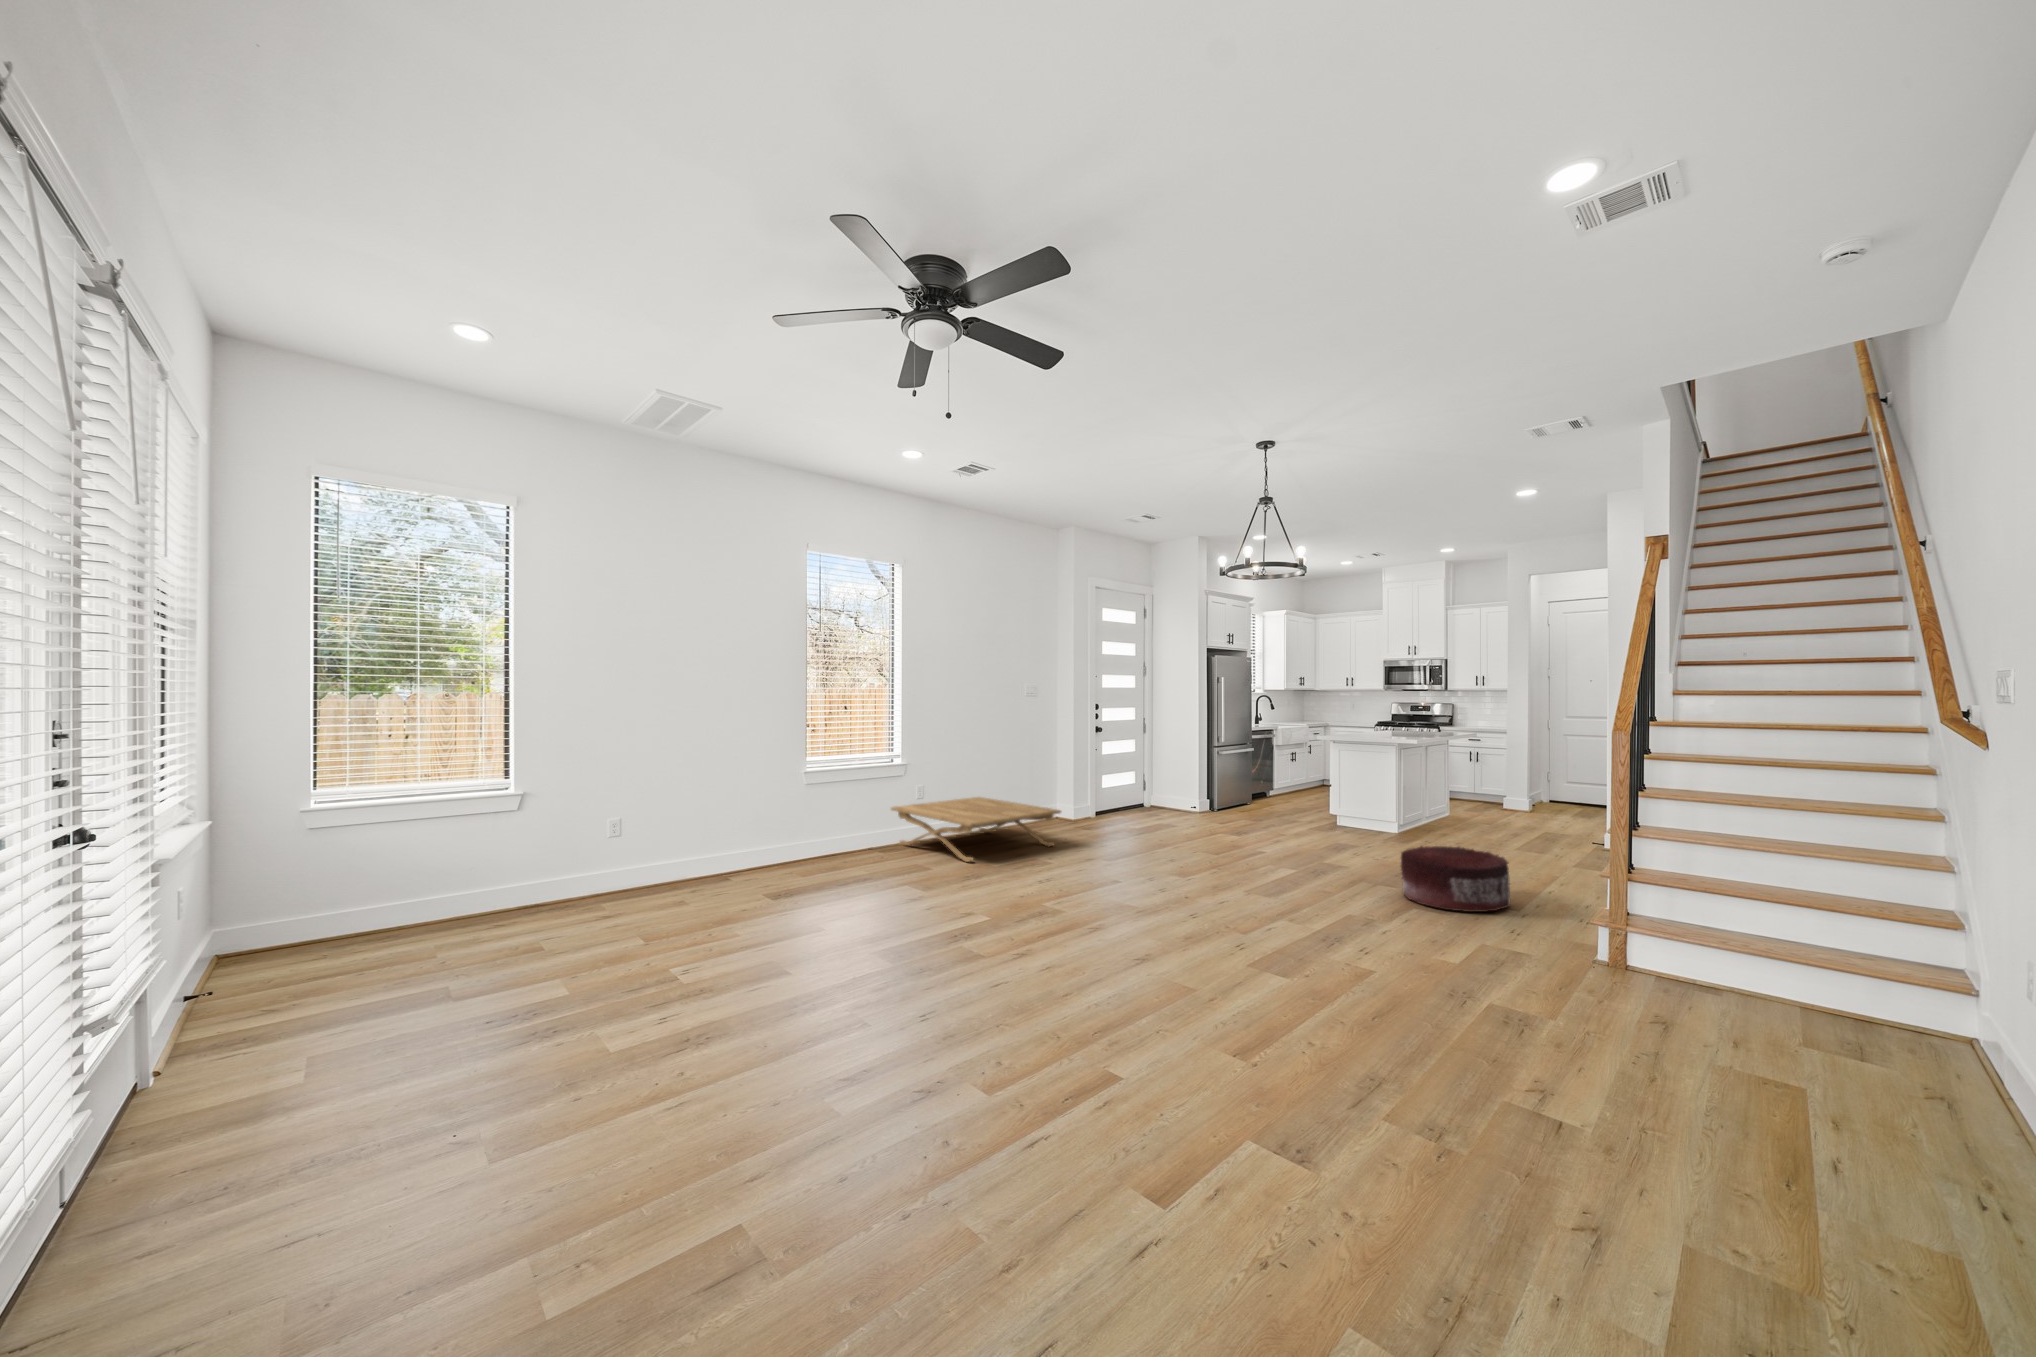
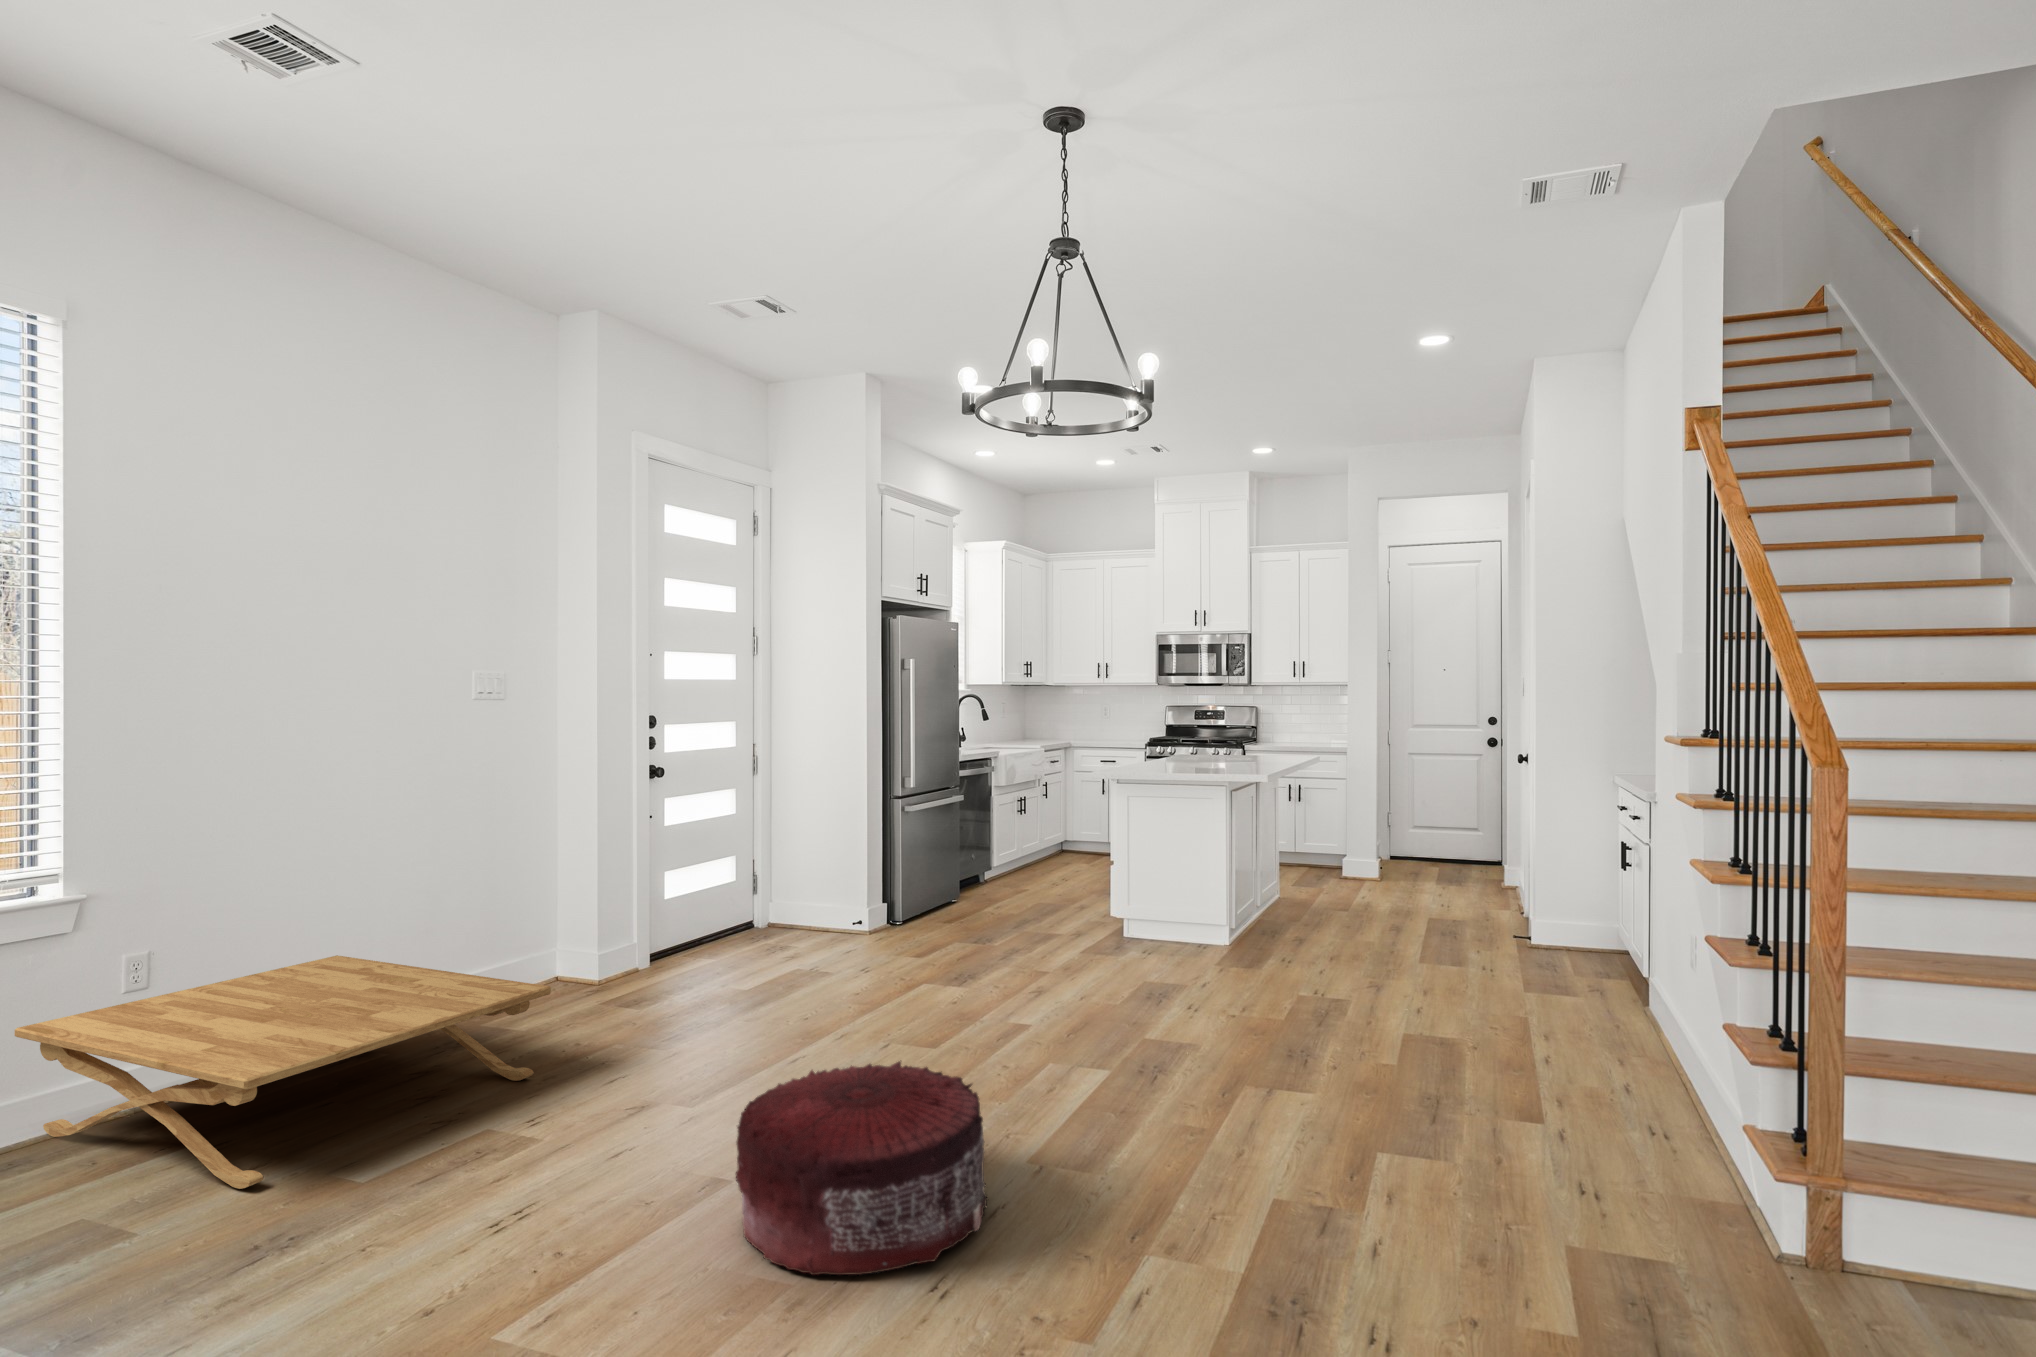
pouf: present [1401,846,1511,912] -> present [736,1061,988,1275]

